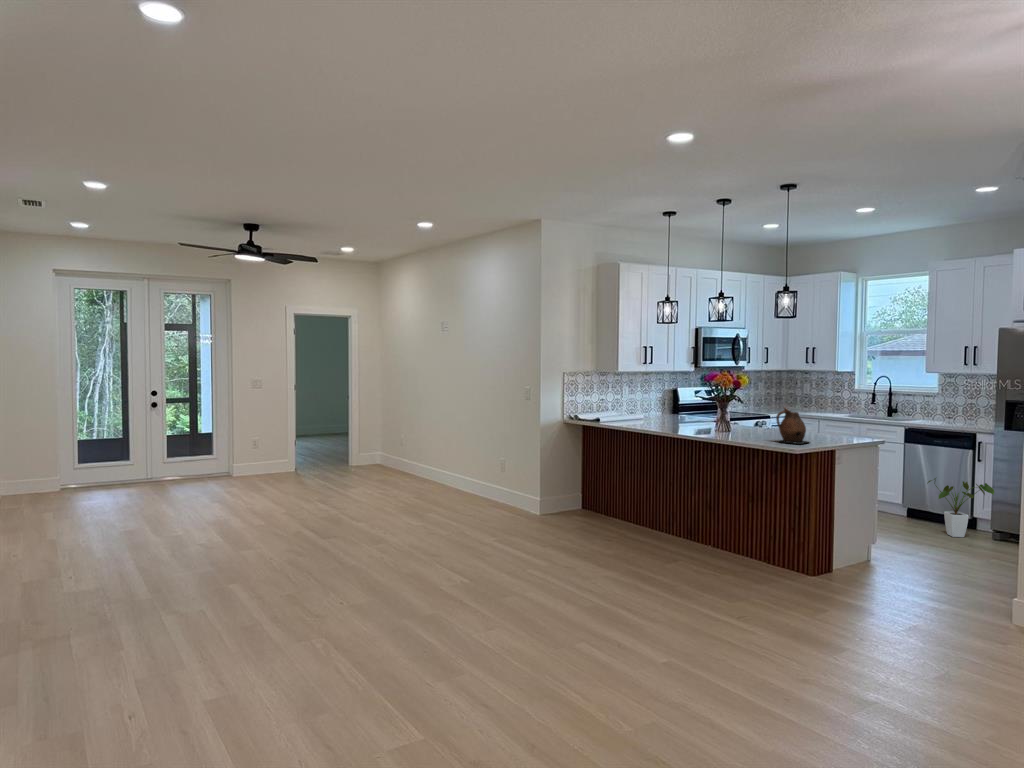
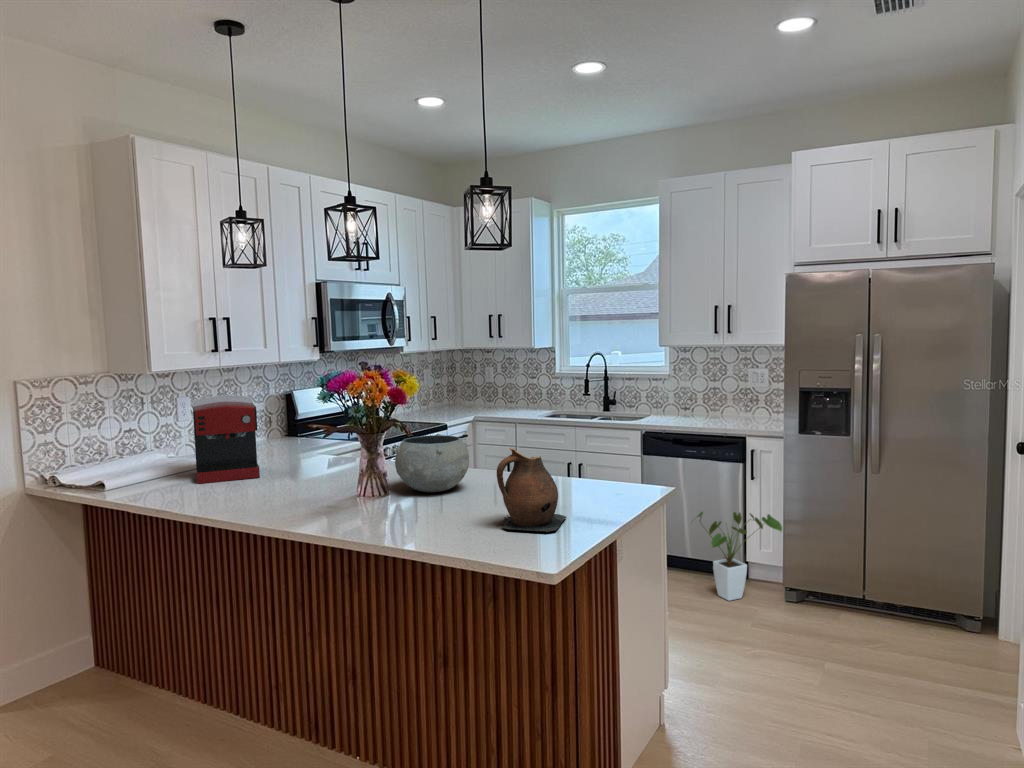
coffee maker: none [635,384,666,423] -> present [192,395,260,484]
ceramic bowl: none [732,407,770,433] -> present [395,435,469,492]

